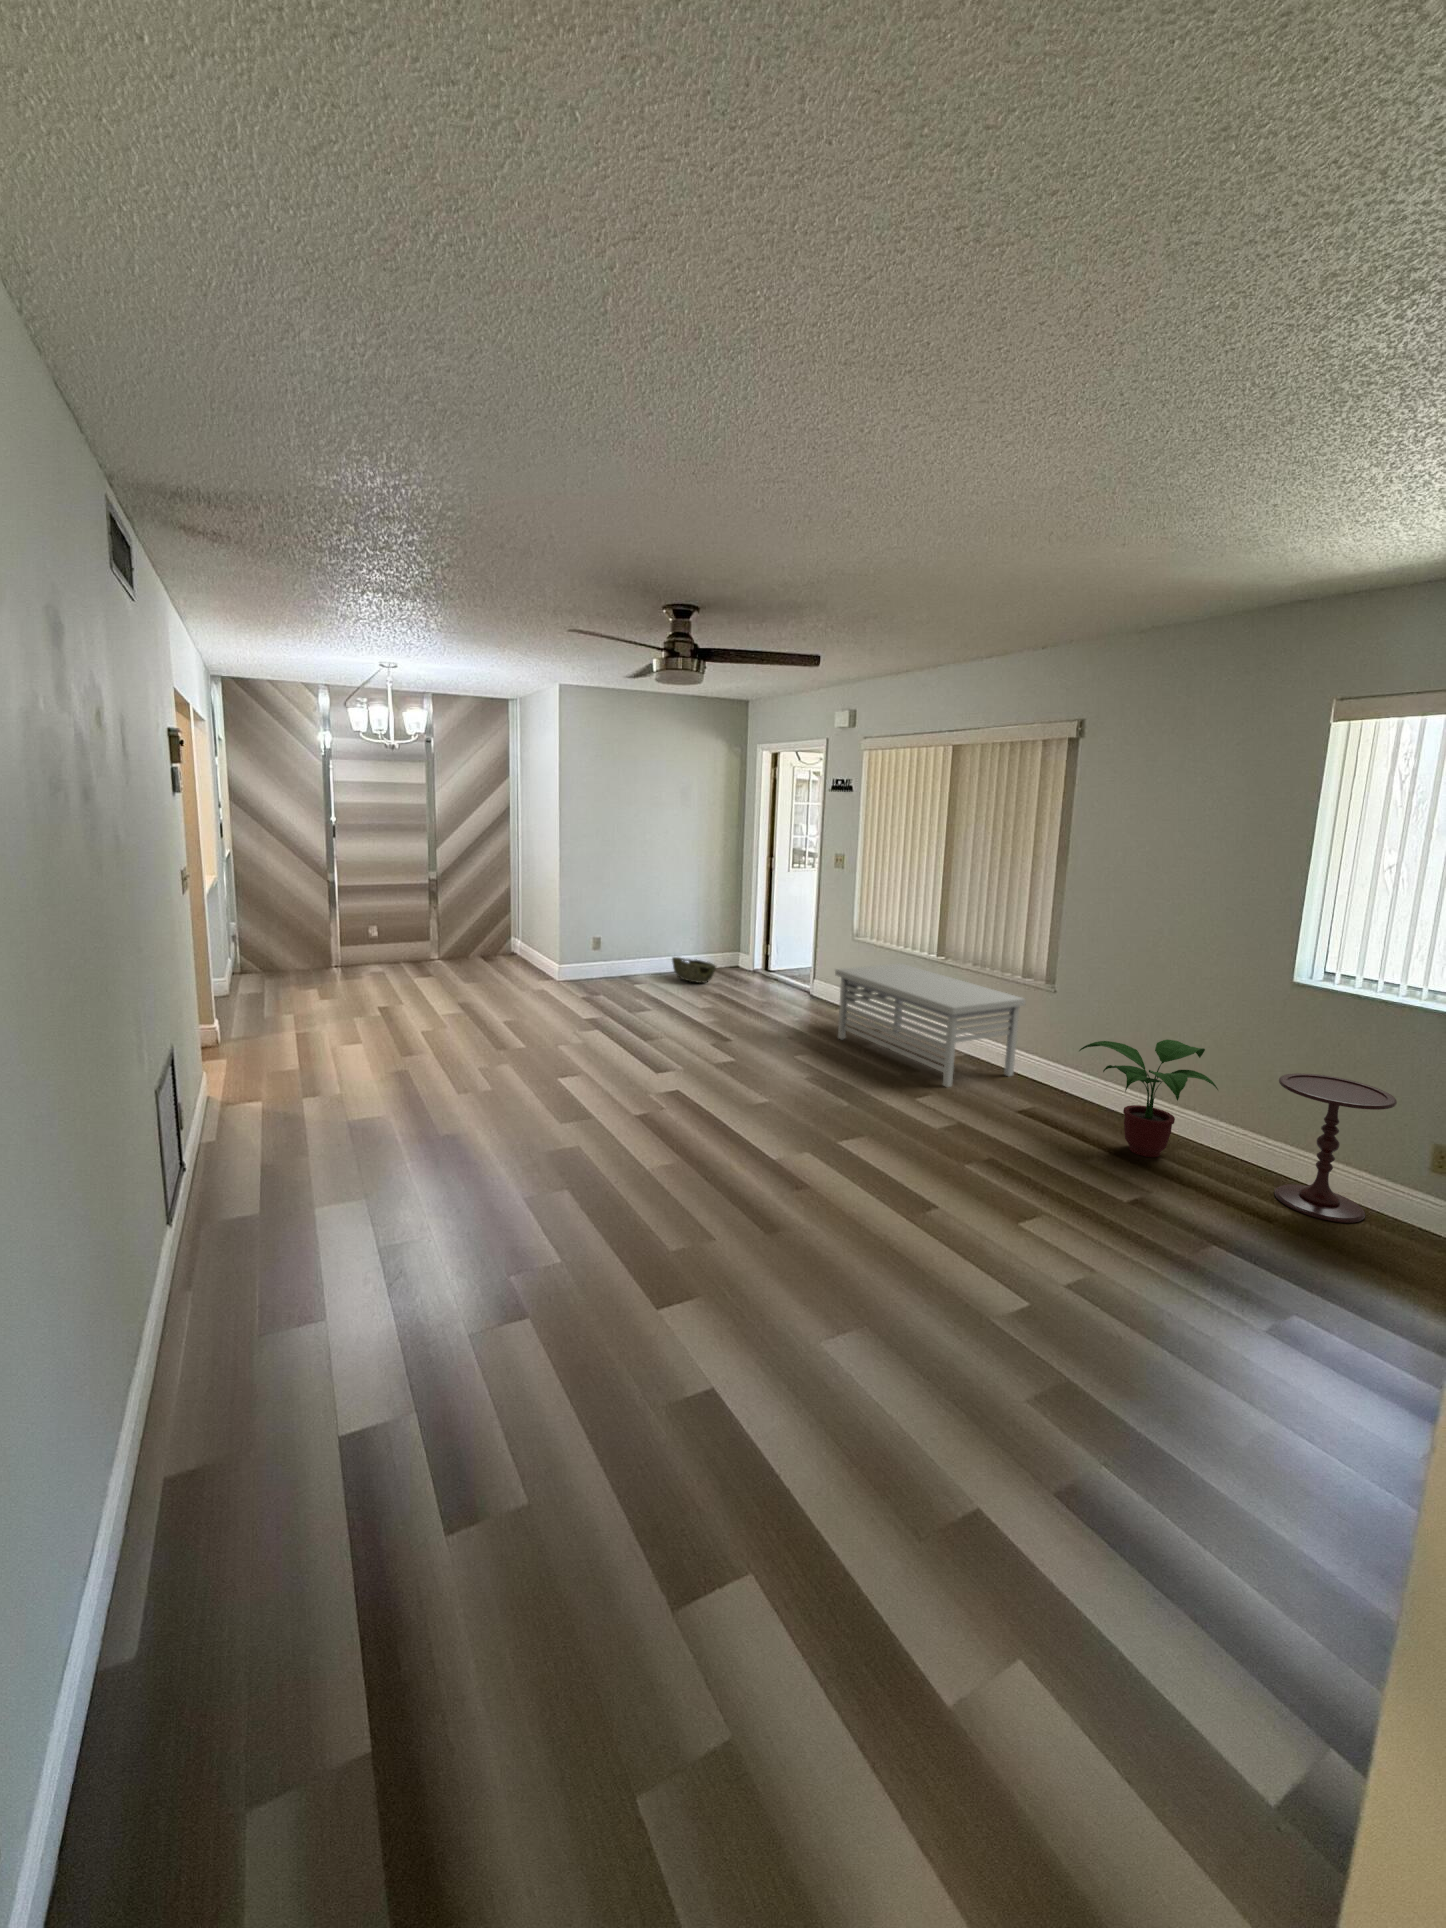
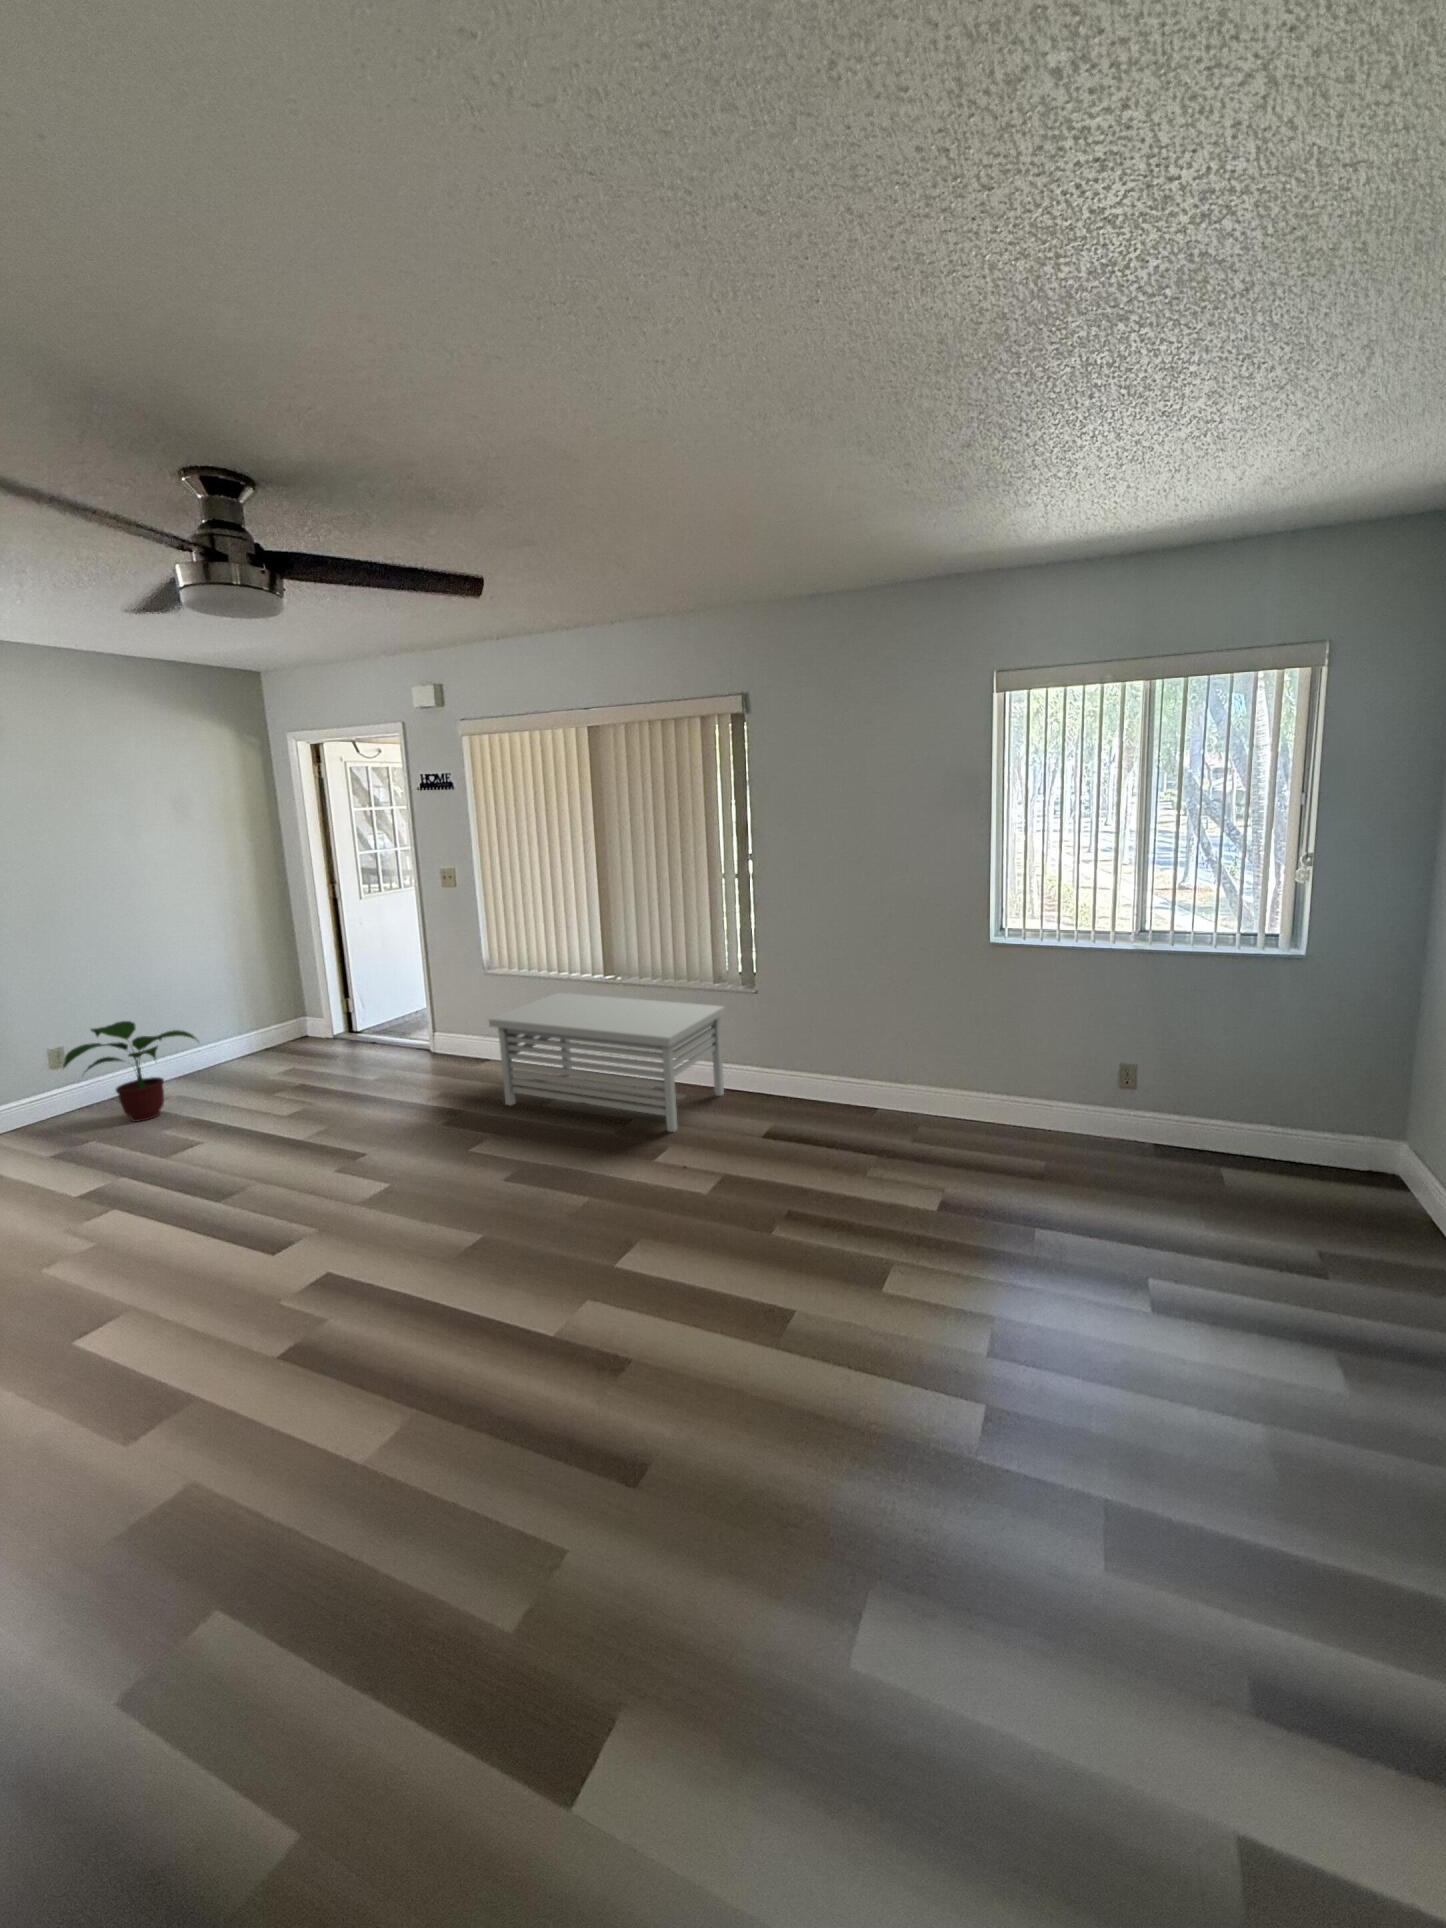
woven basket: present [672,957,716,983] -> none [203,1042,282,1078]
potted plant: present [1079,1040,1218,1157] -> present [63,1021,196,1122]
side table: present [1274,1073,1397,1223] -> none [1009,1024,1103,1161]

